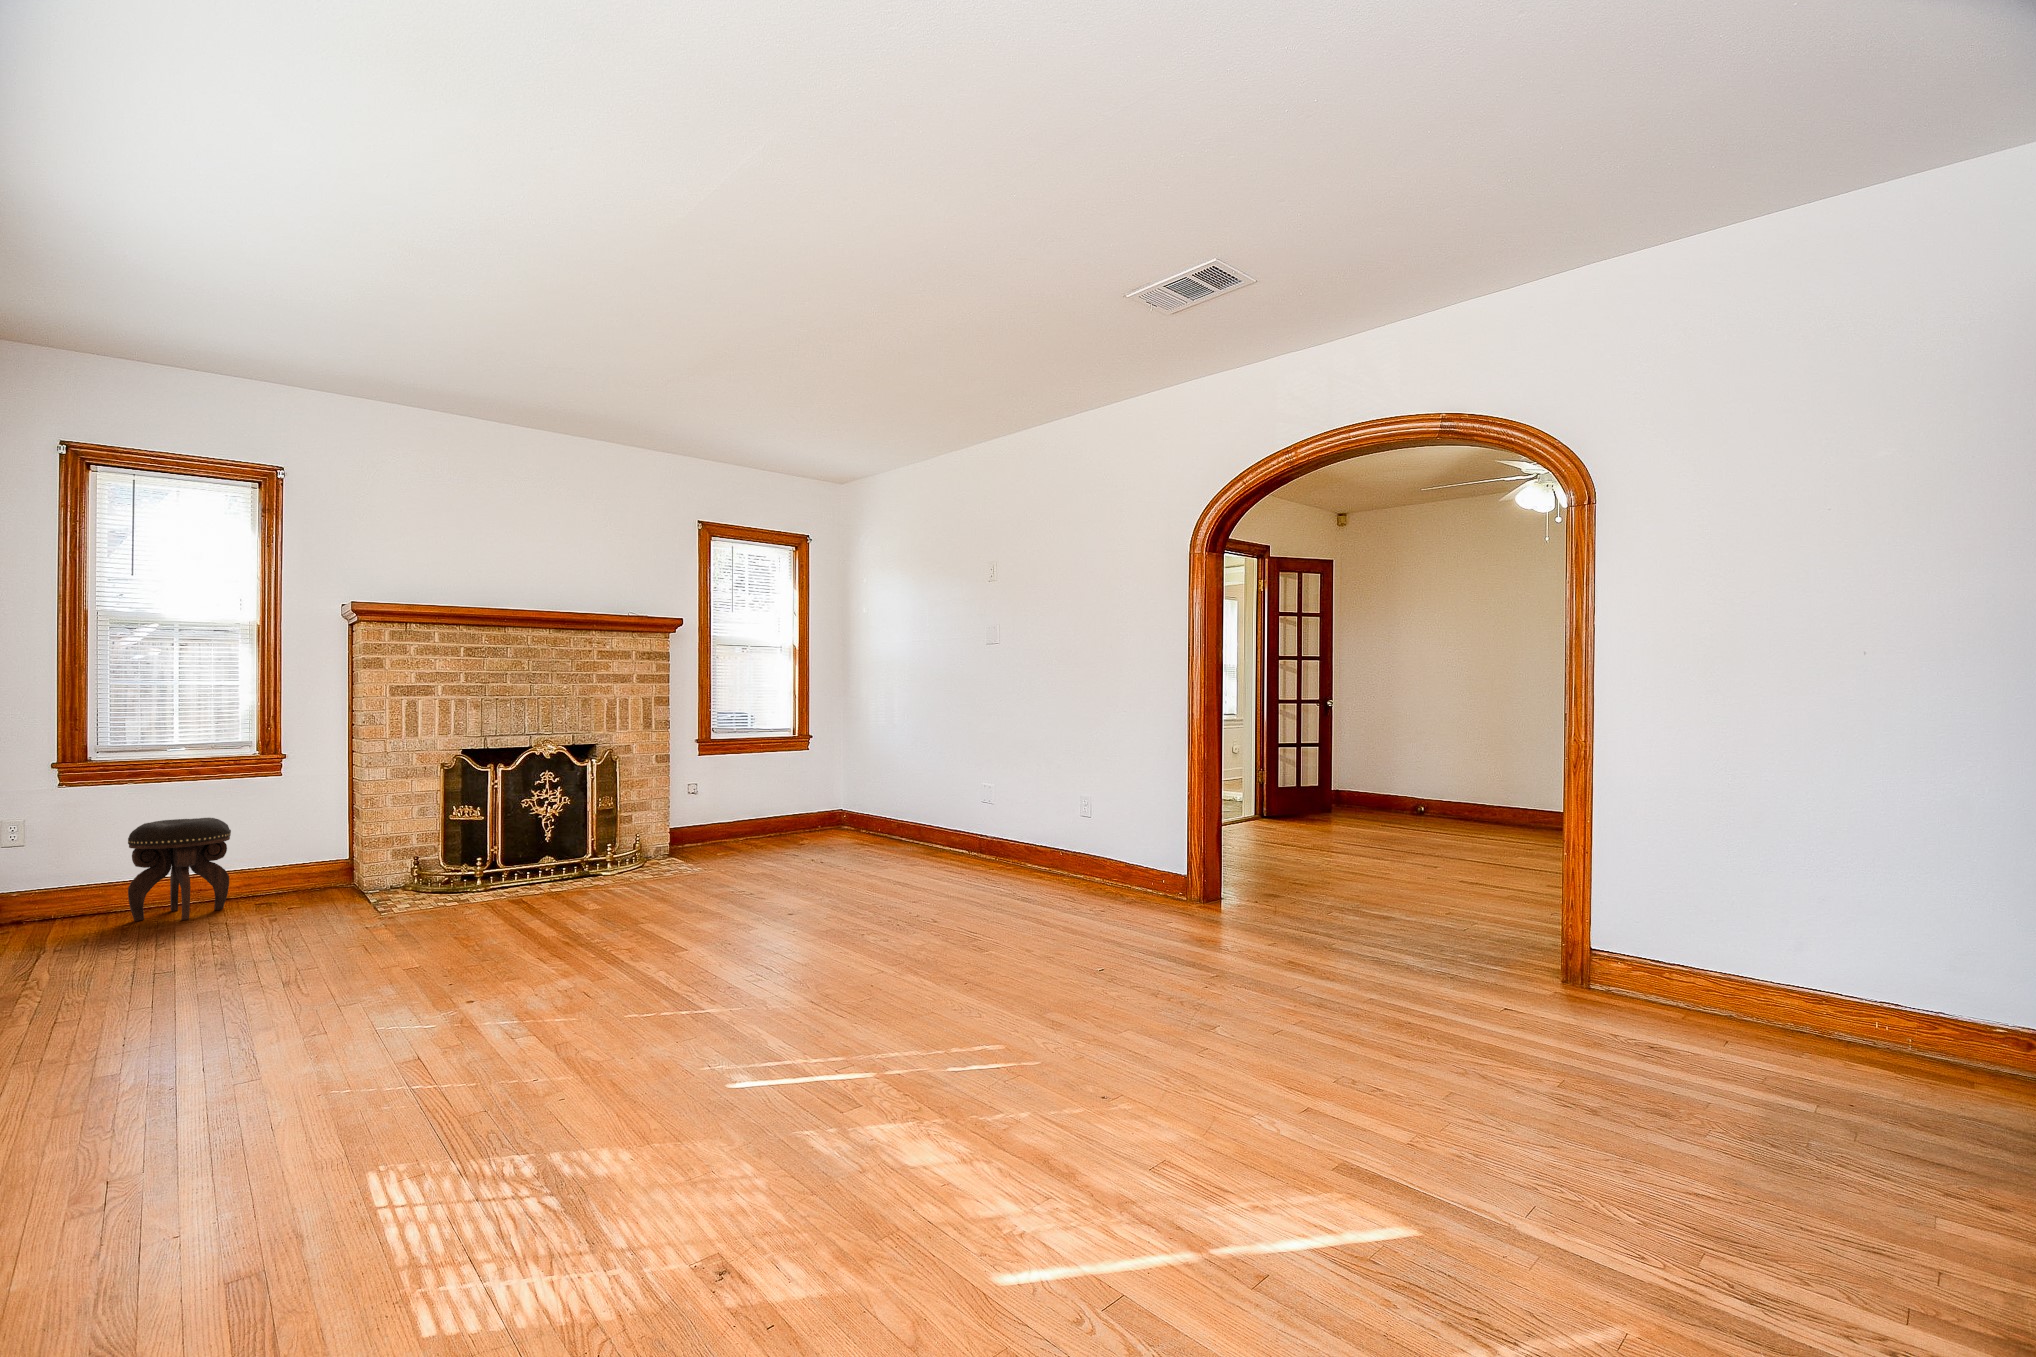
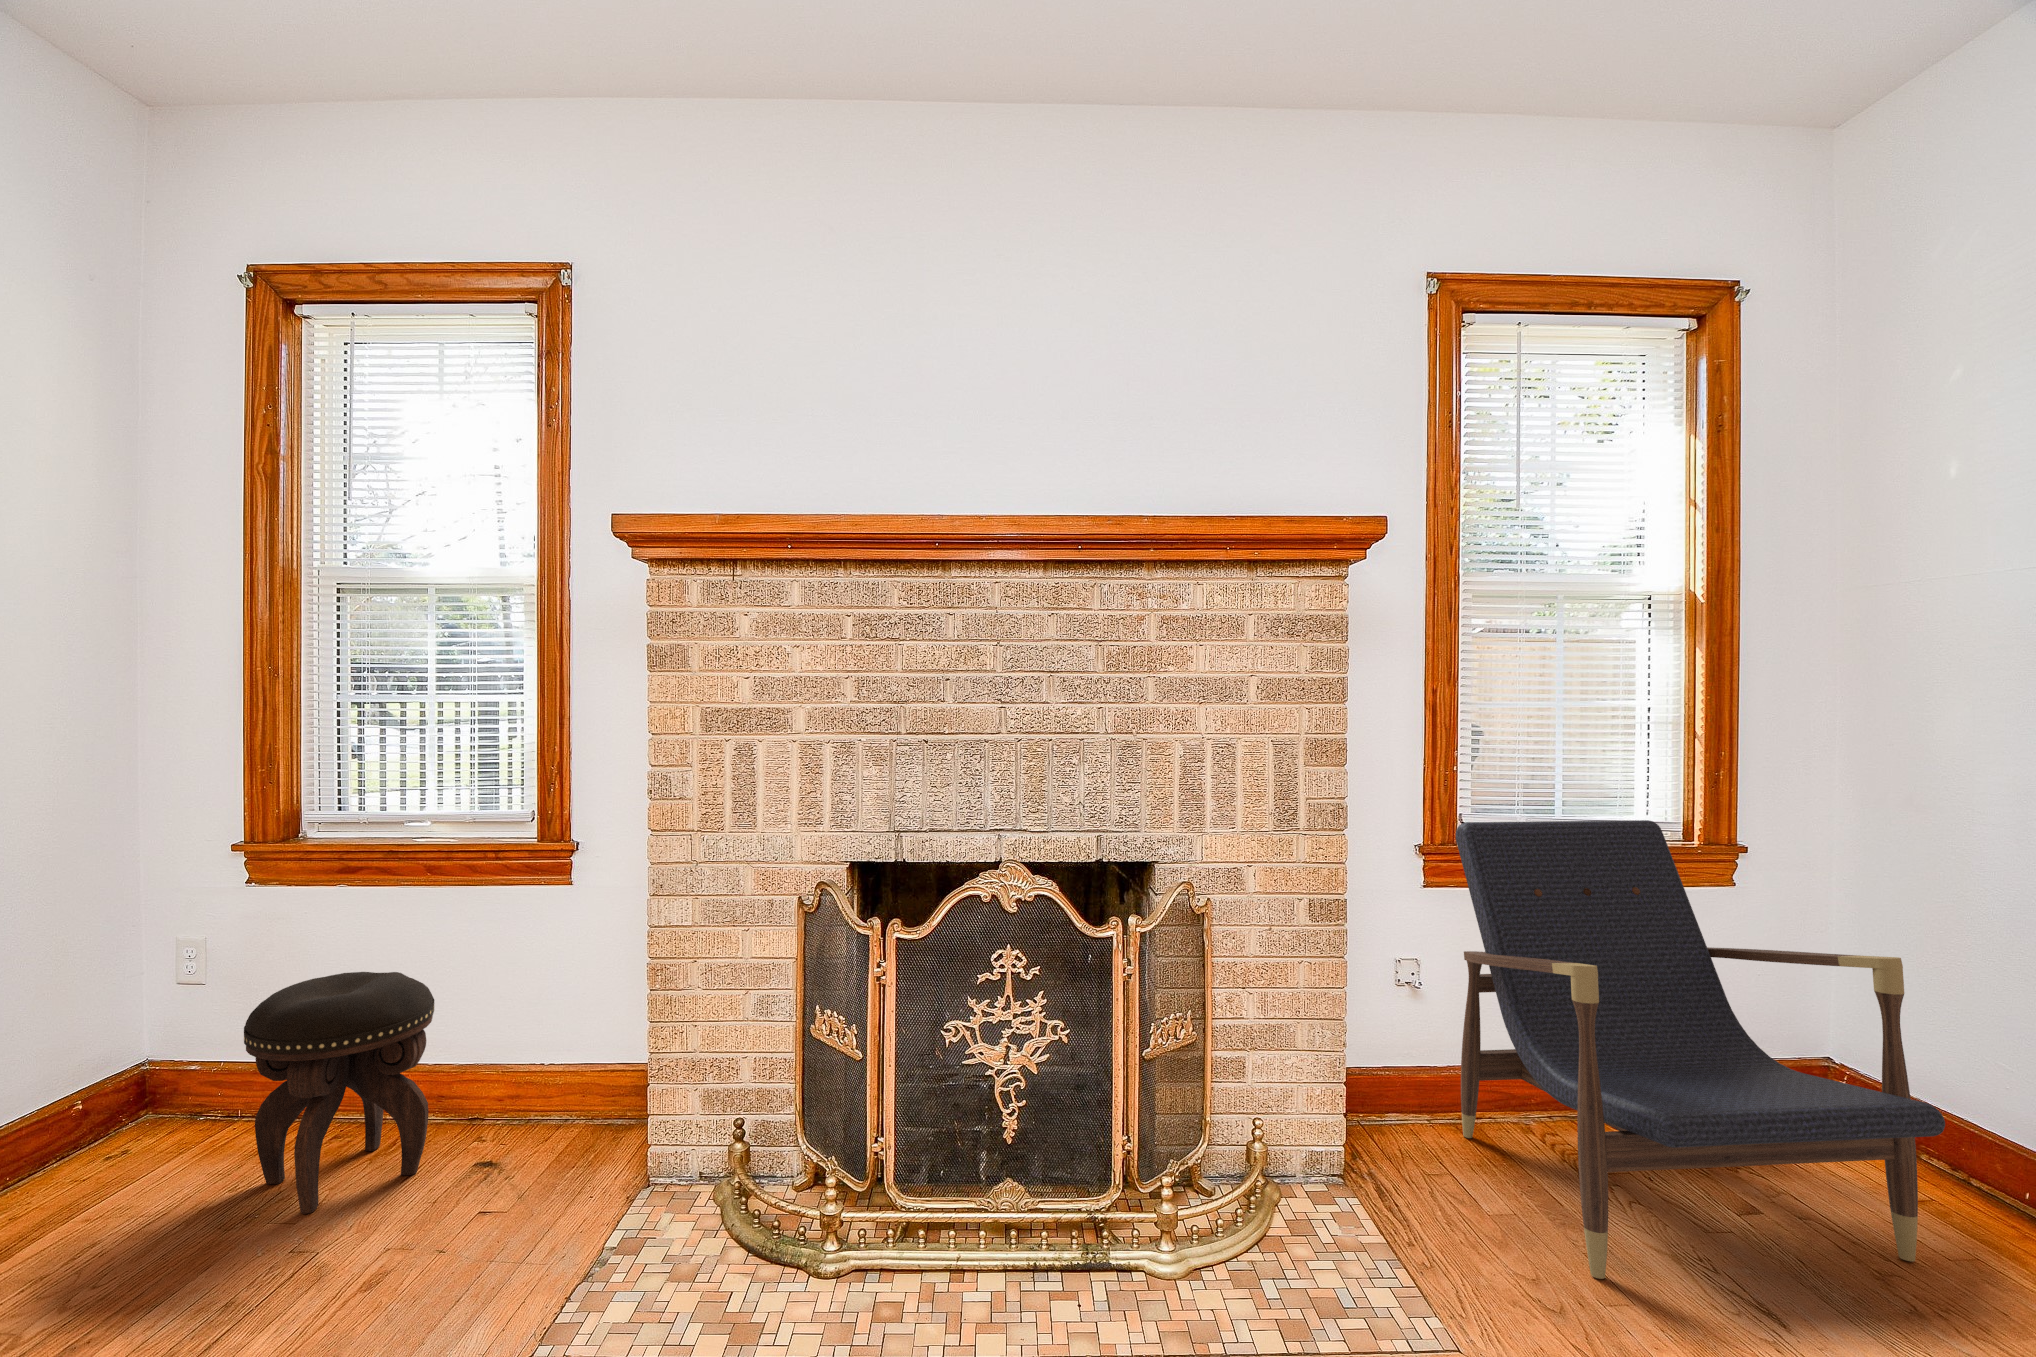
lounge chair: none [710,728,842,859] -> present [1456,820,1945,1279]

